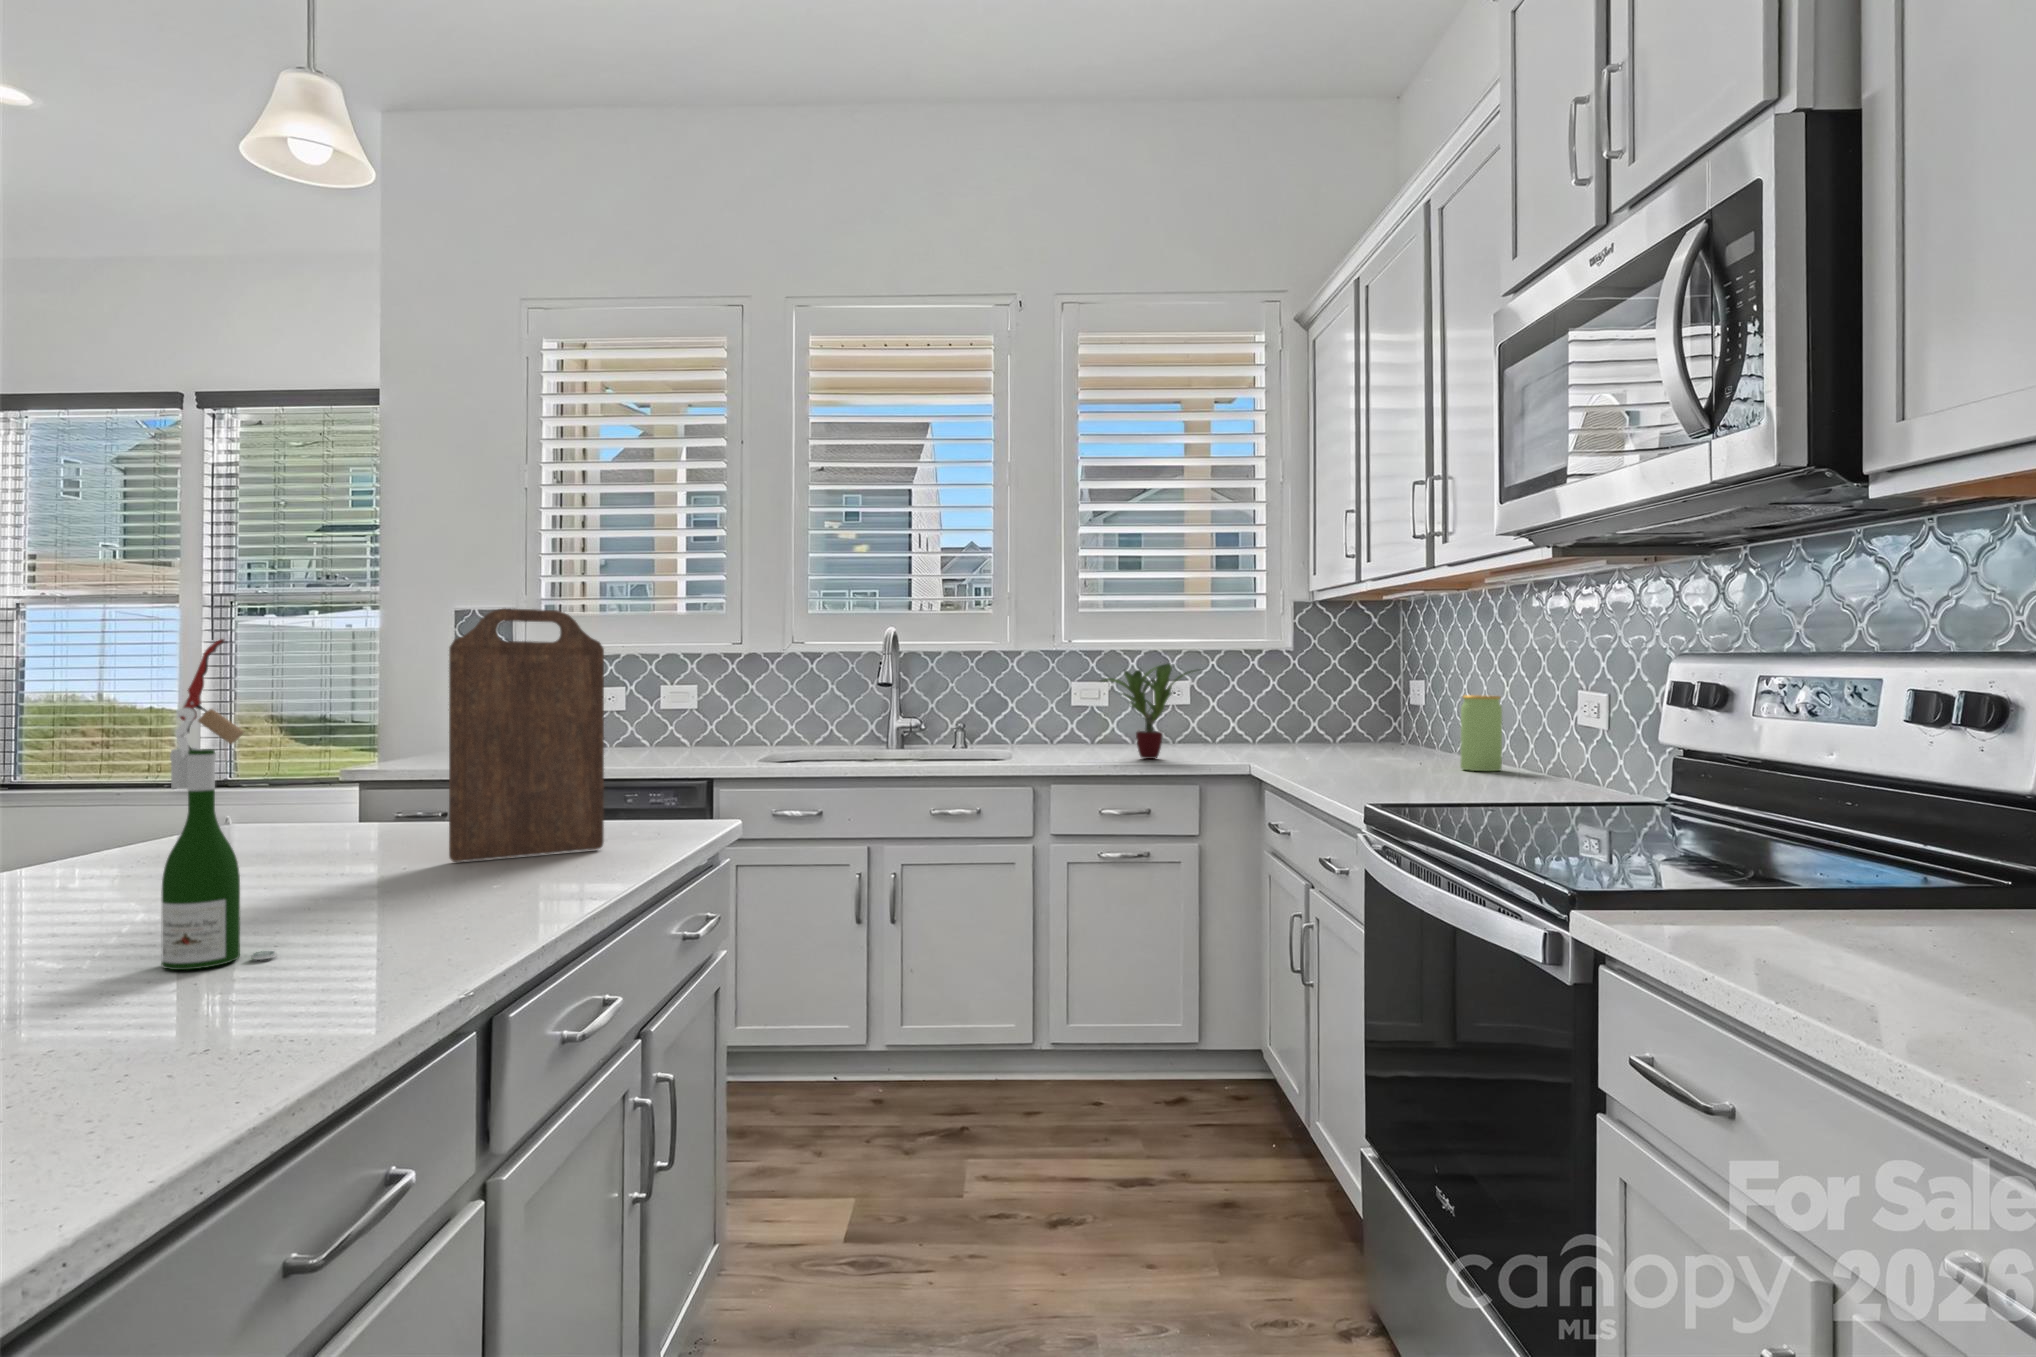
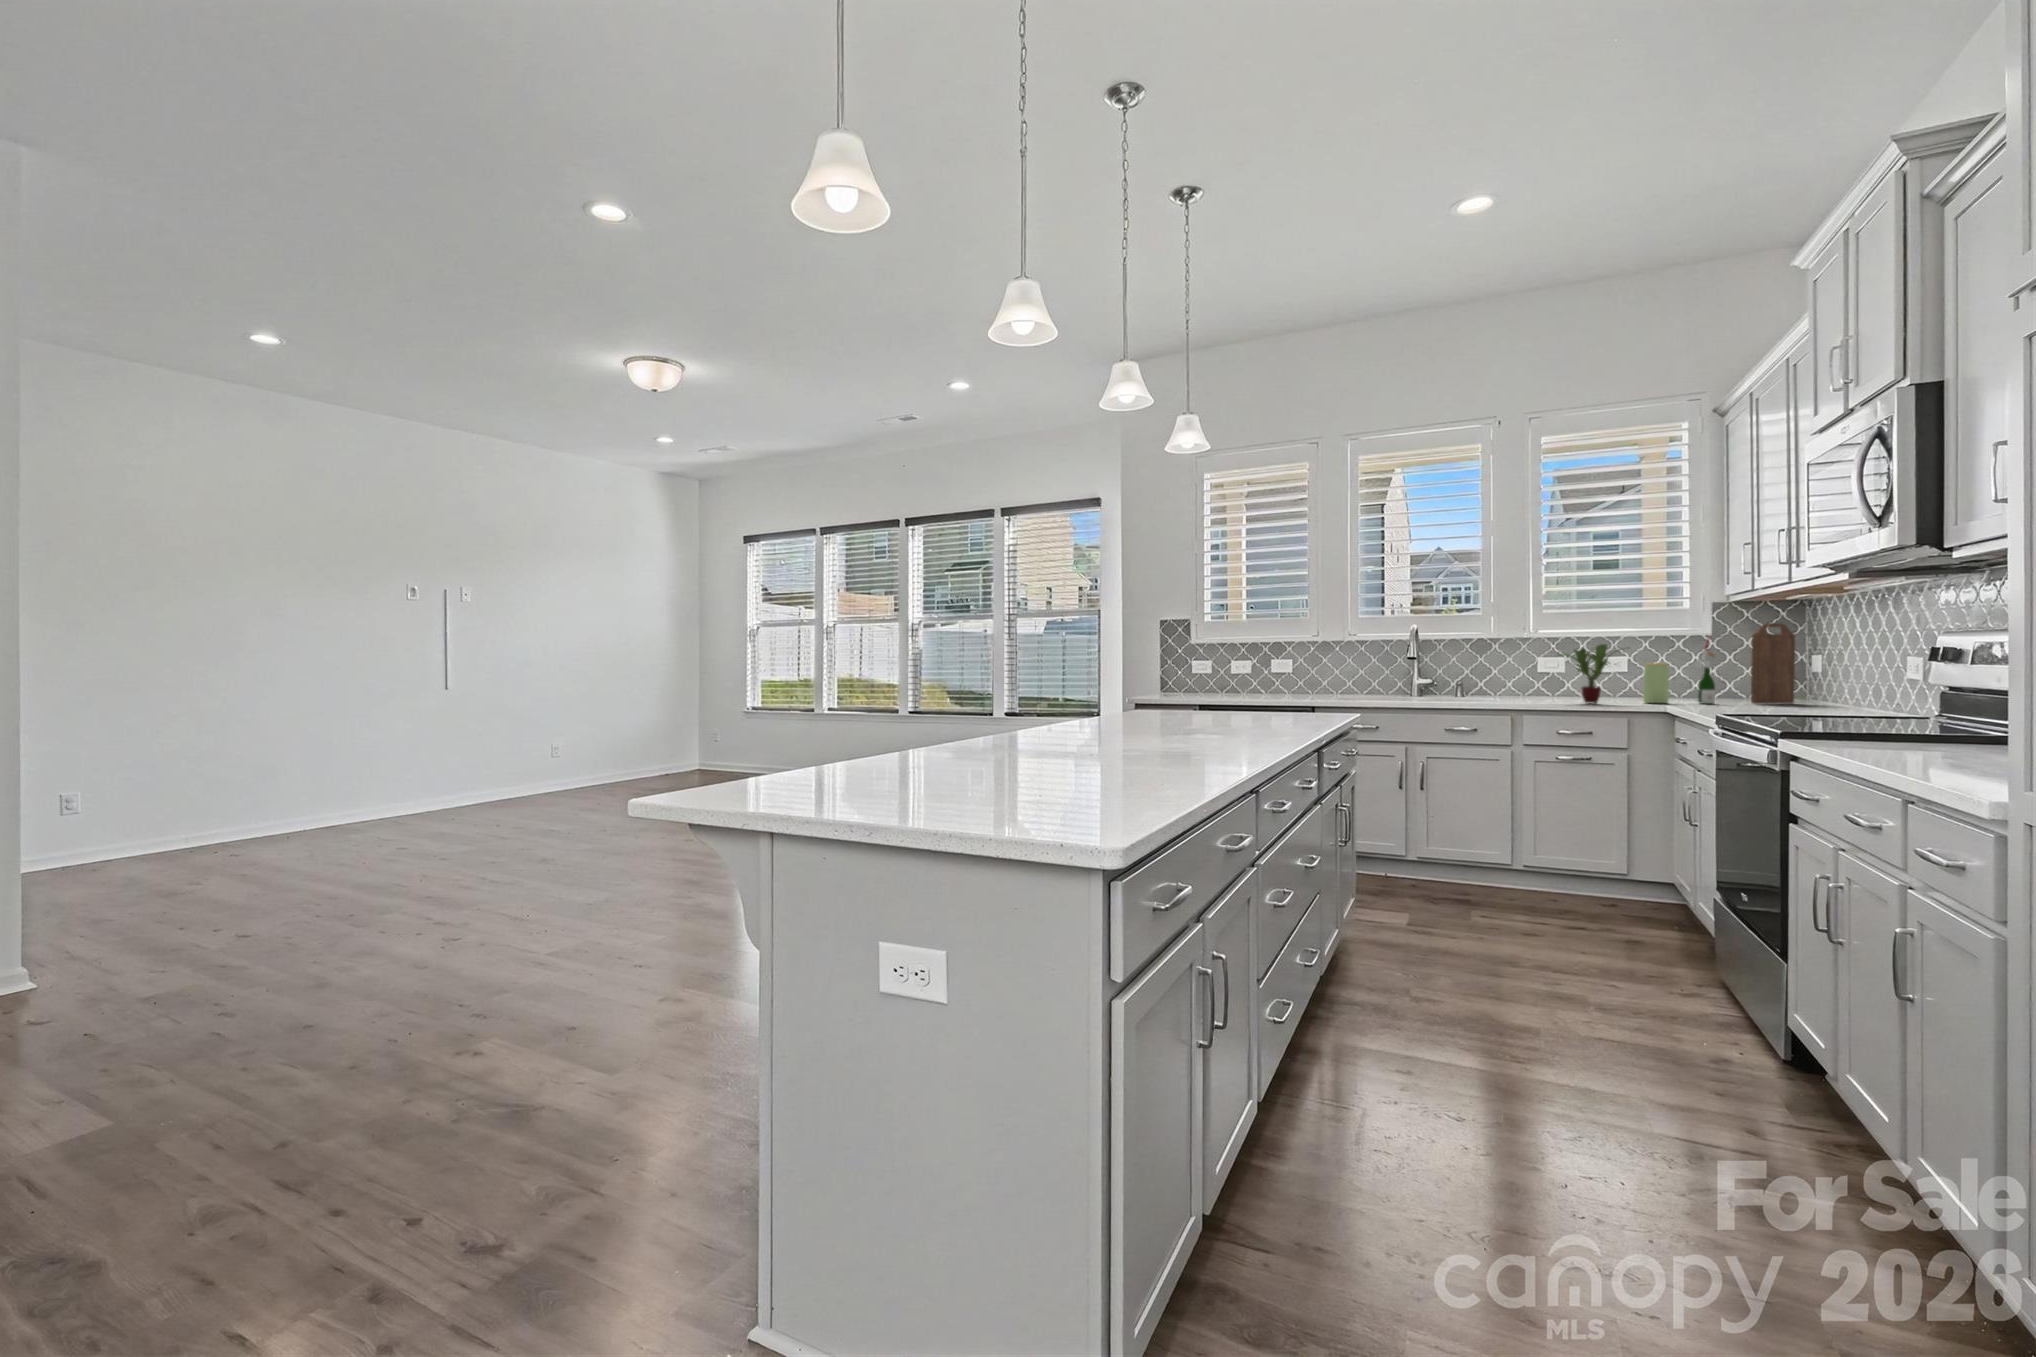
cutting board: present [449,608,604,862] -> present [1751,623,1795,704]
wine bottle: present [161,639,277,970] -> present [1696,638,1715,704]
jar: present [1460,695,1502,771] -> present [1643,663,1669,703]

